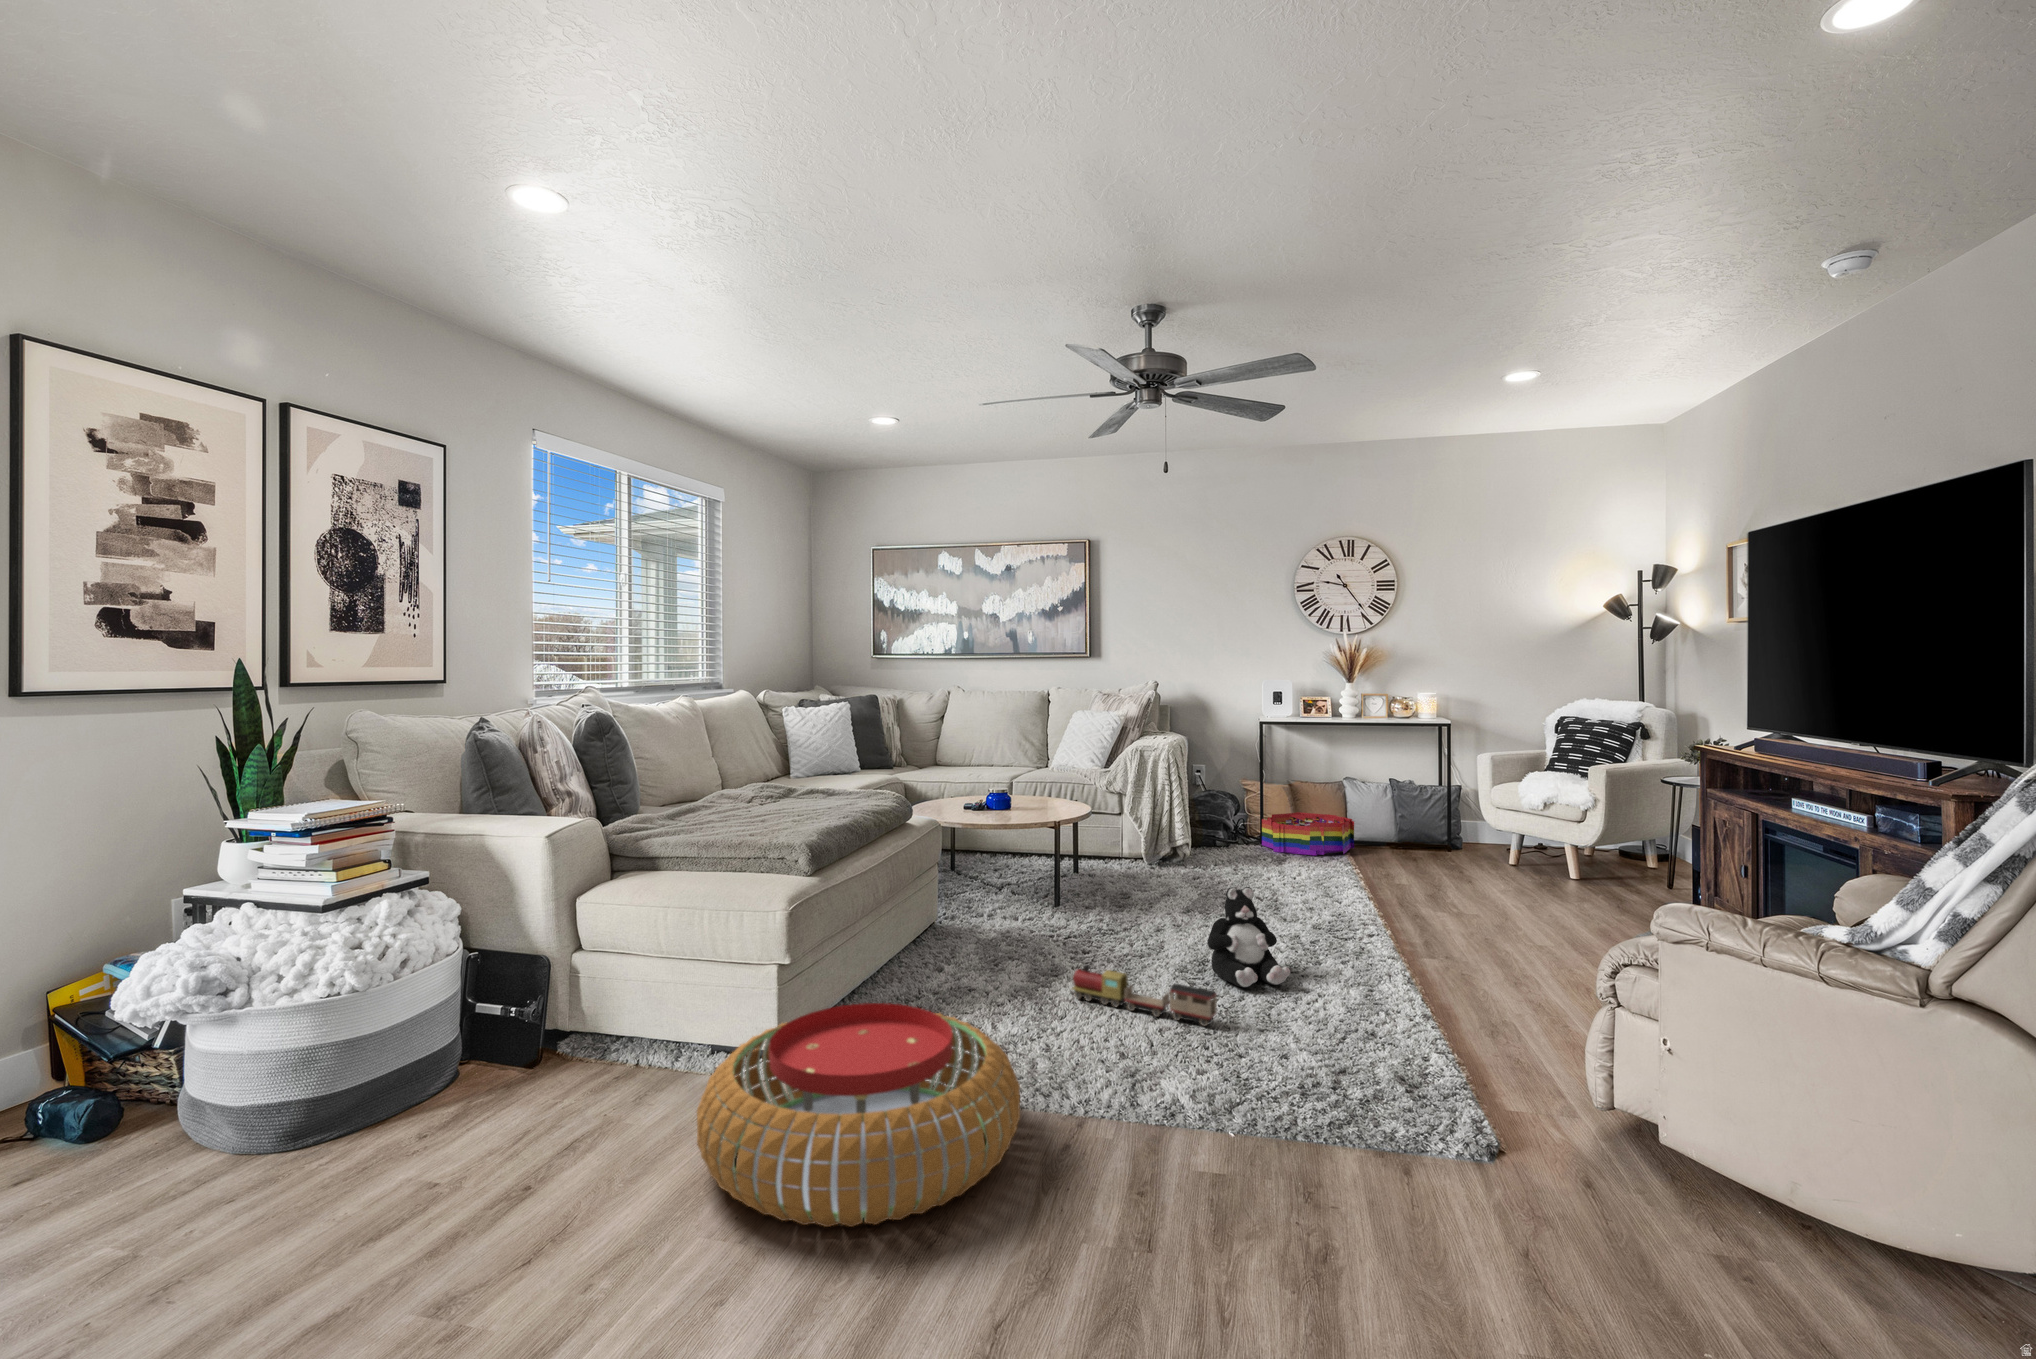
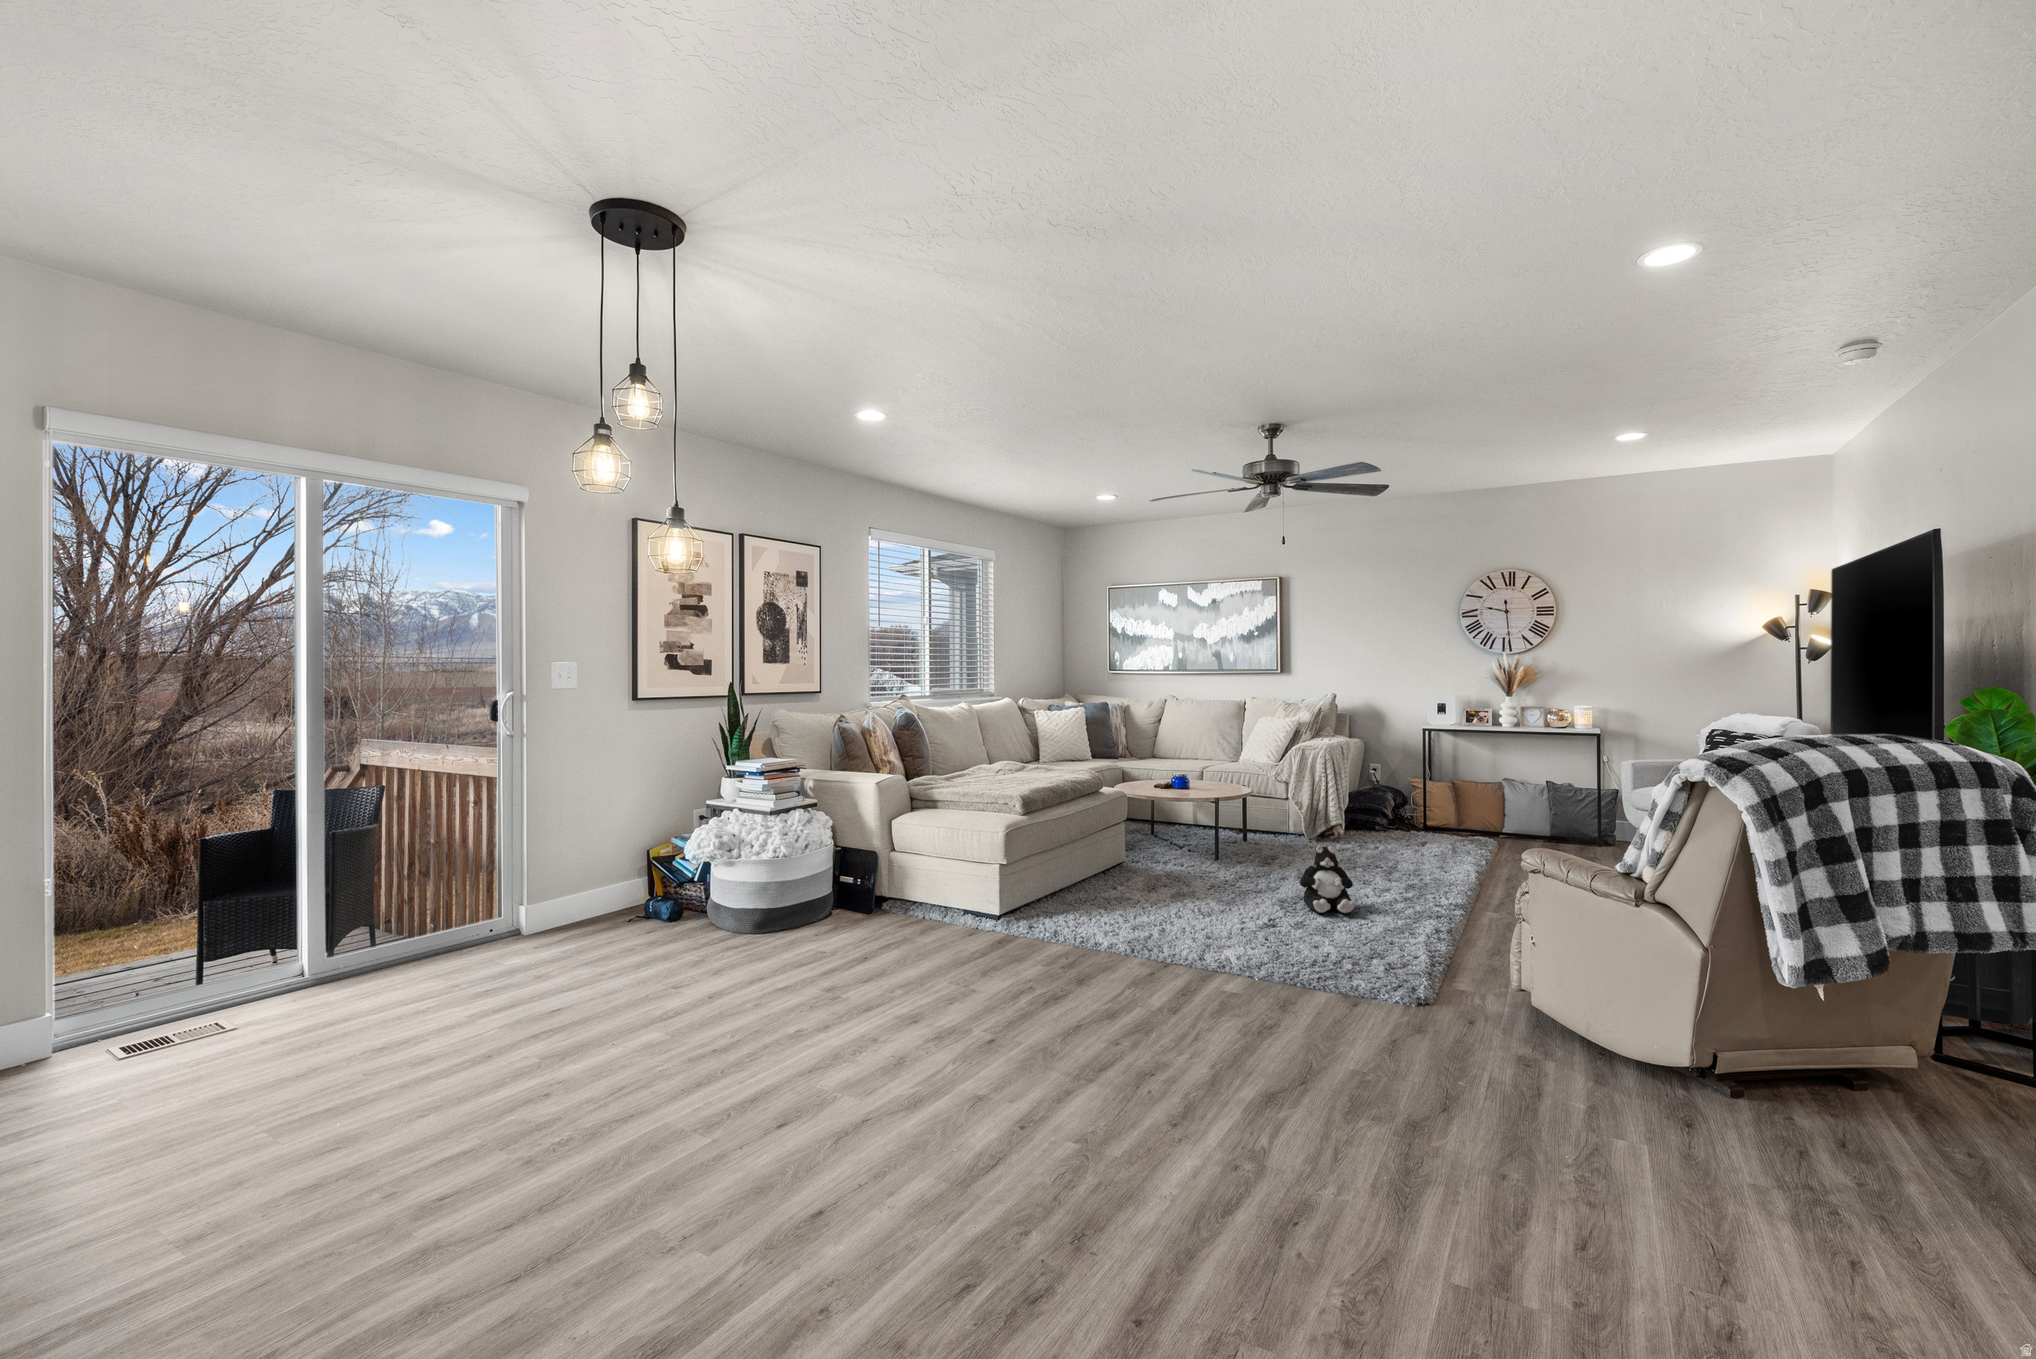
storage bin: present [1262,812,1354,856] -> none [1419,806,1501,842]
toy train: present [1072,965,1217,1026] -> none [1195,888,1286,929]
pouf: present [697,1003,1020,1227] -> none [948,884,1125,984]

